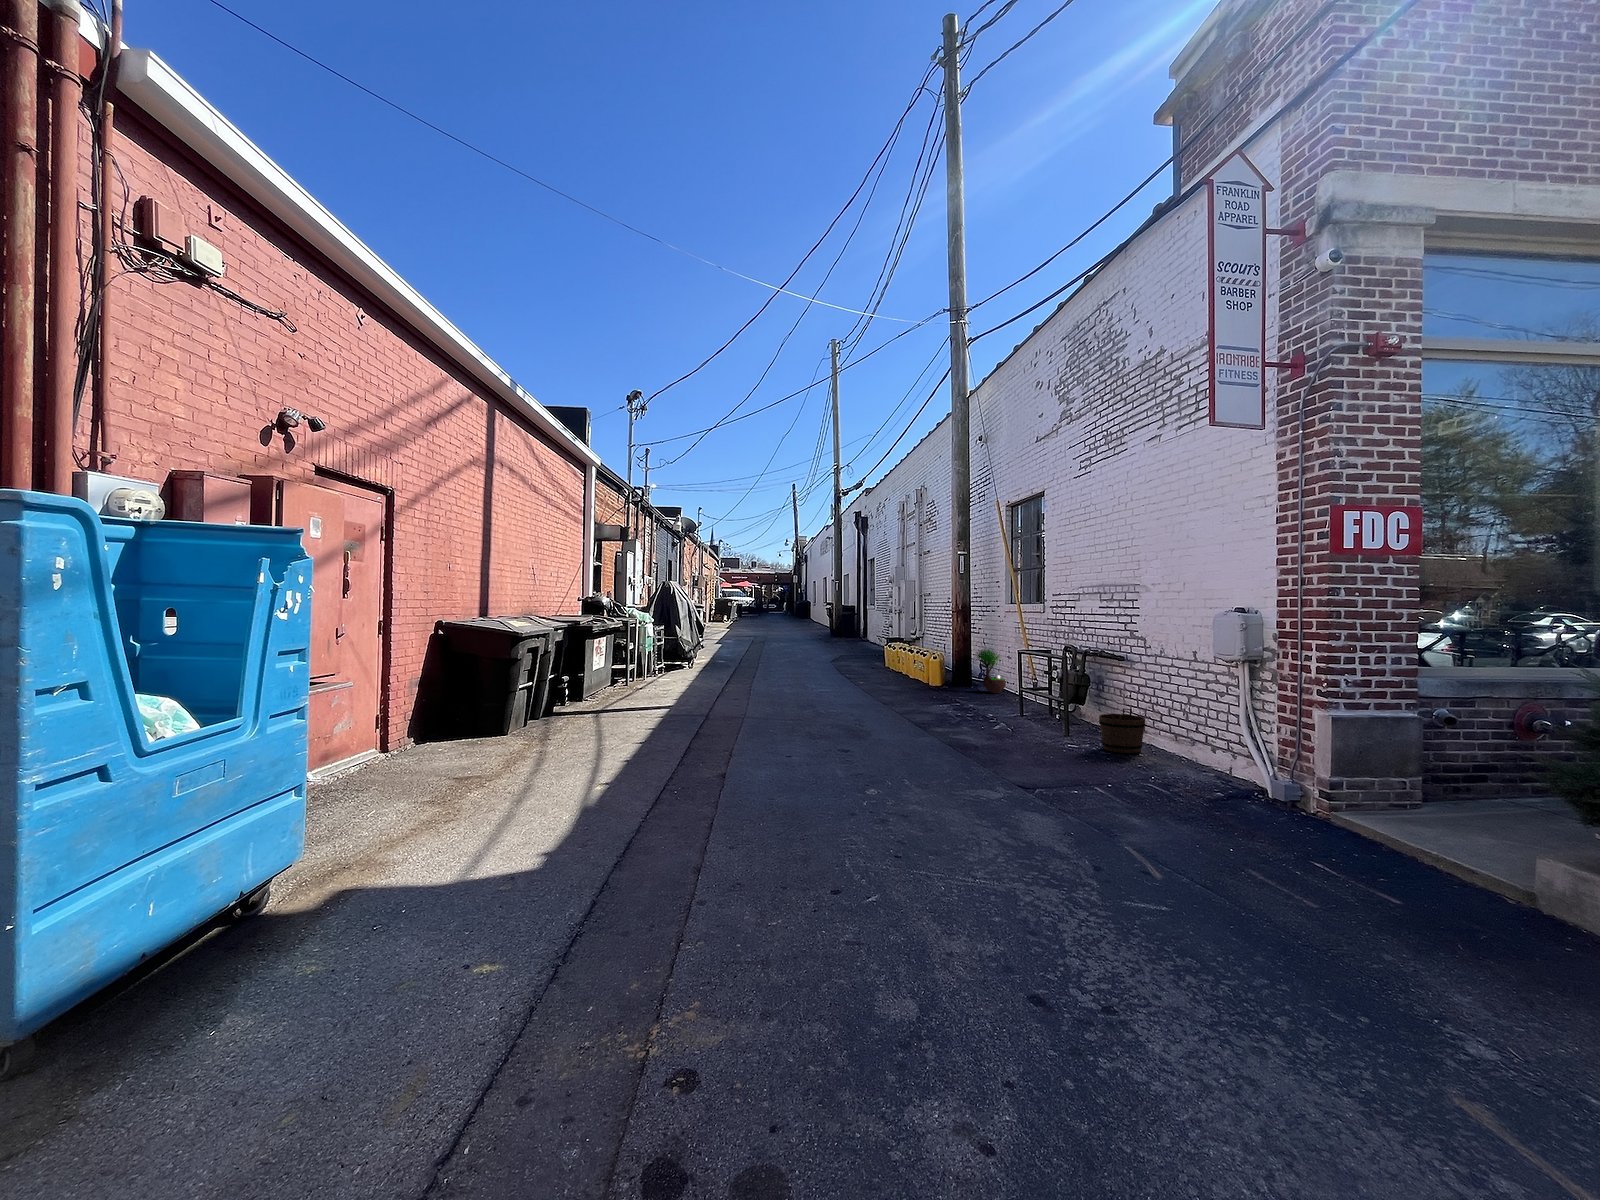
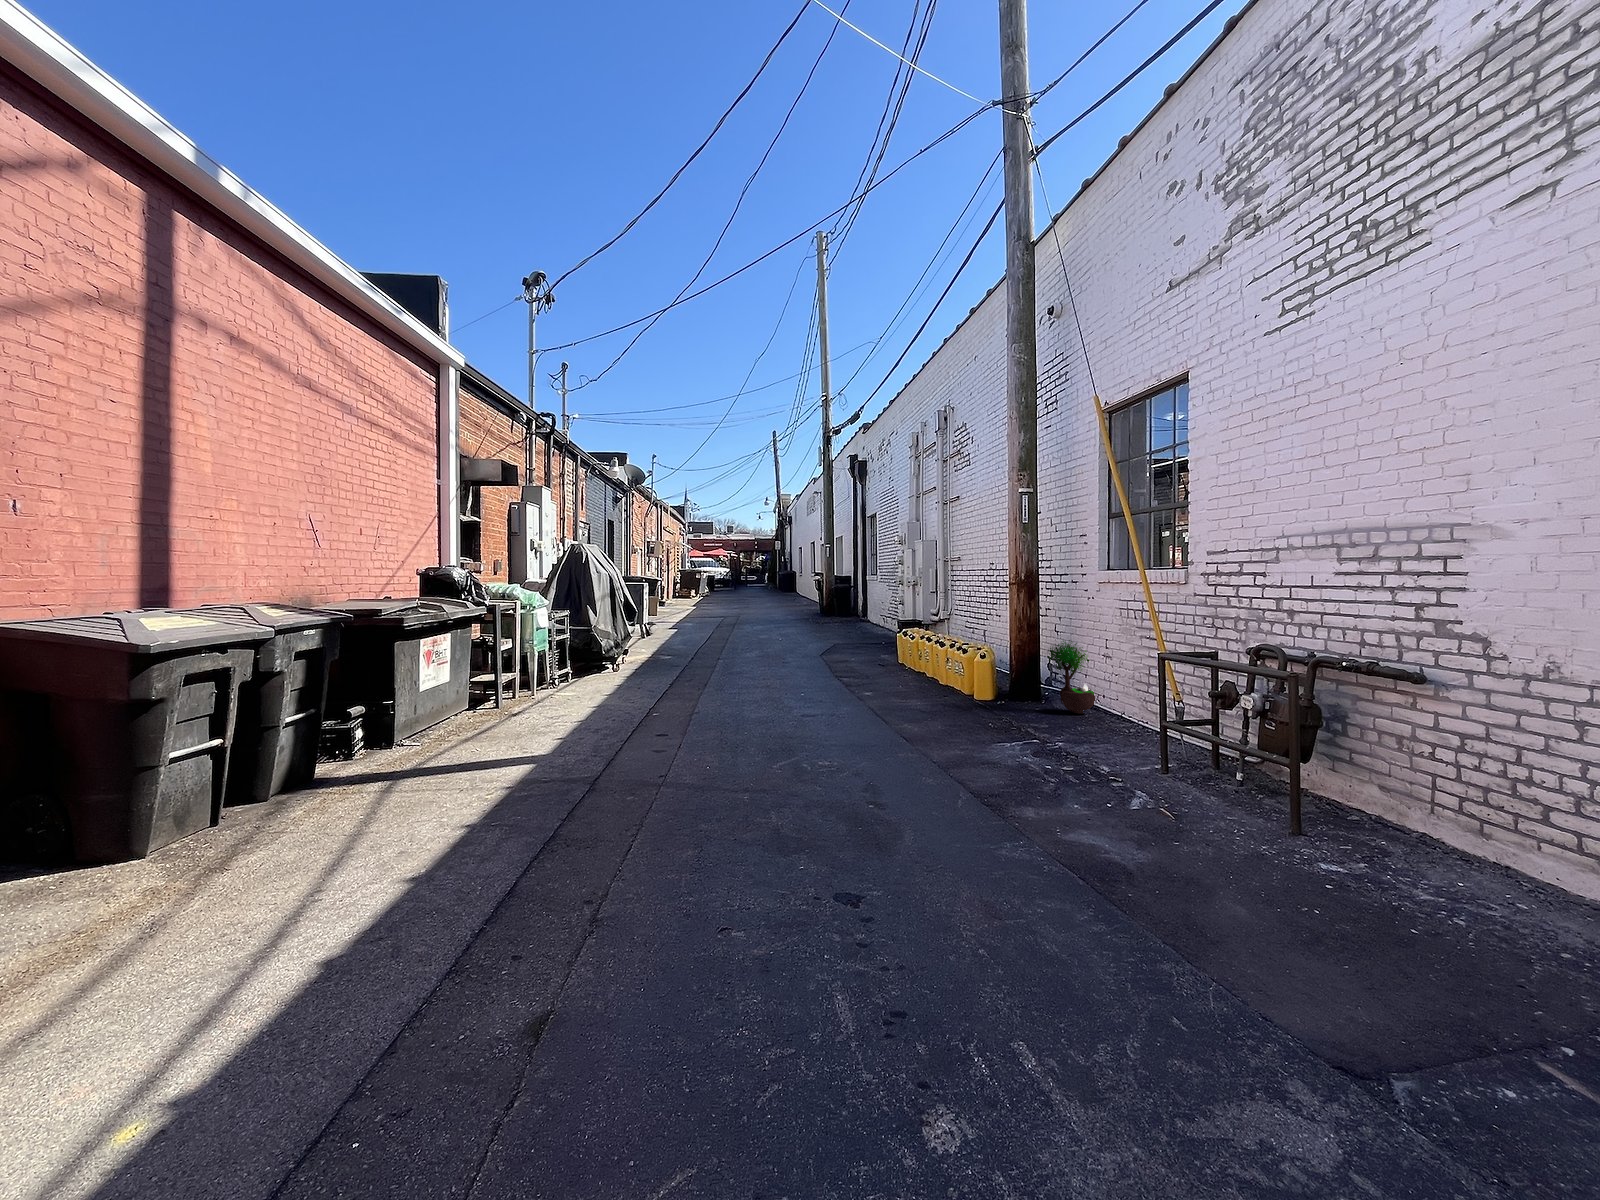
bucket: present [1099,709,1145,753] -> none [1385,787,1502,894]

